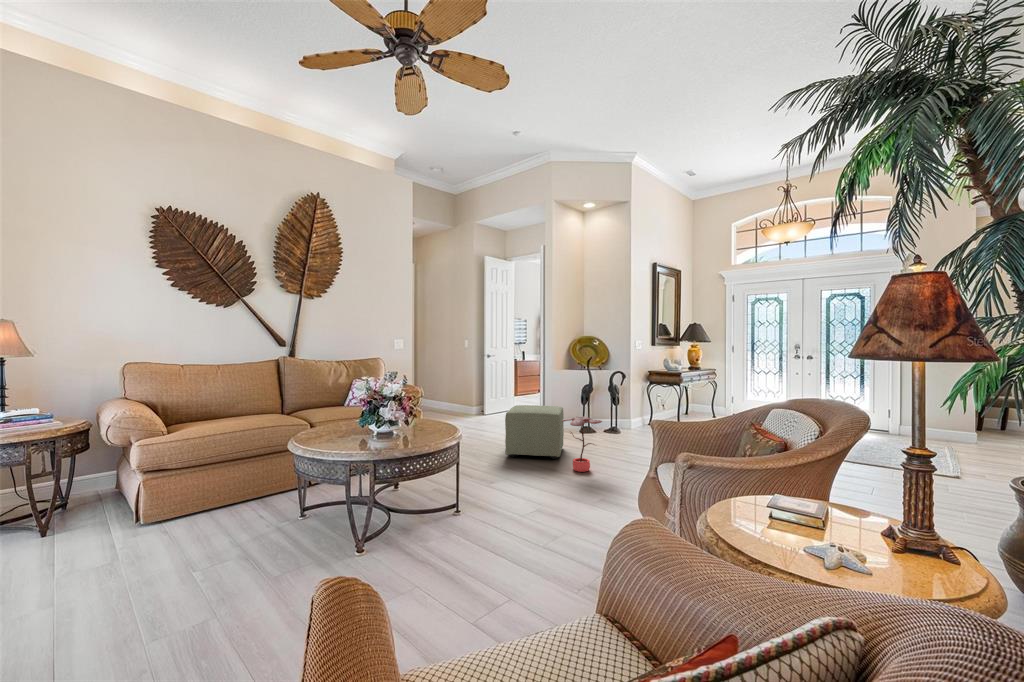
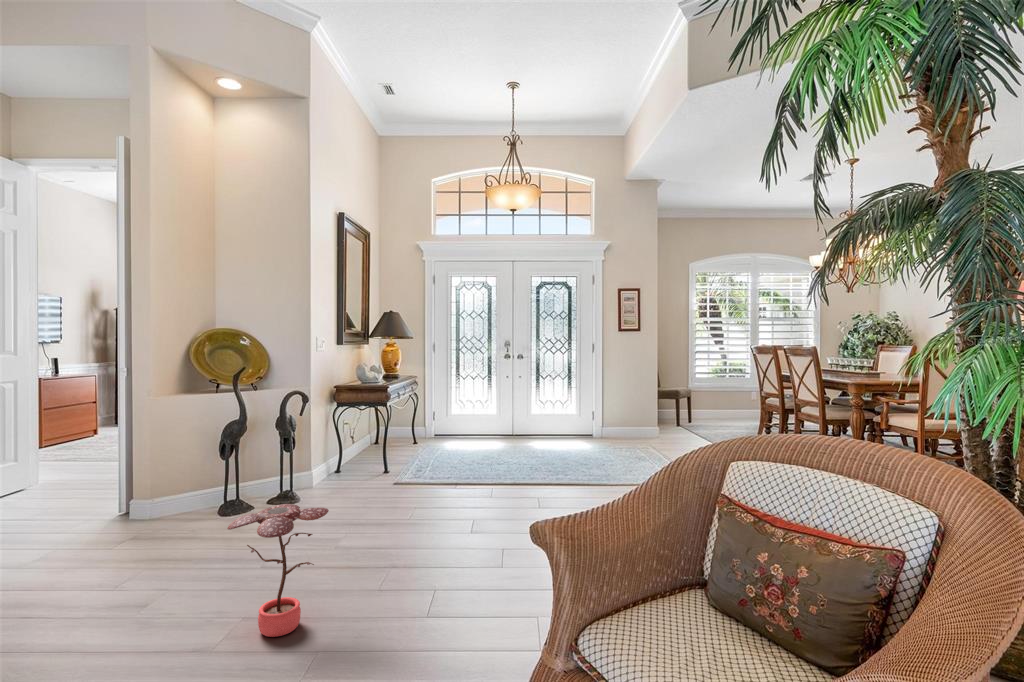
ottoman: present [505,405,564,459] -> none [42,481,213,648]

